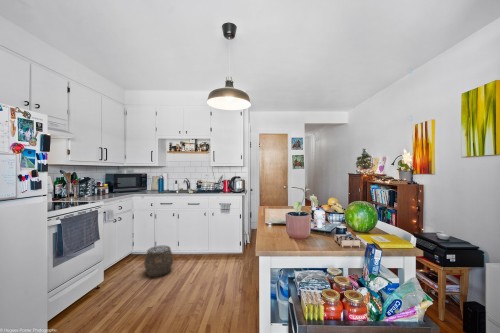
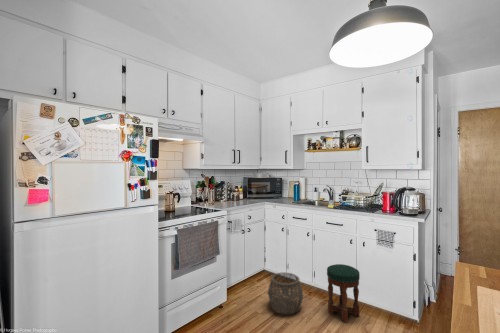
stool: none [190,231,212,268] -> present [327,264,360,322]

